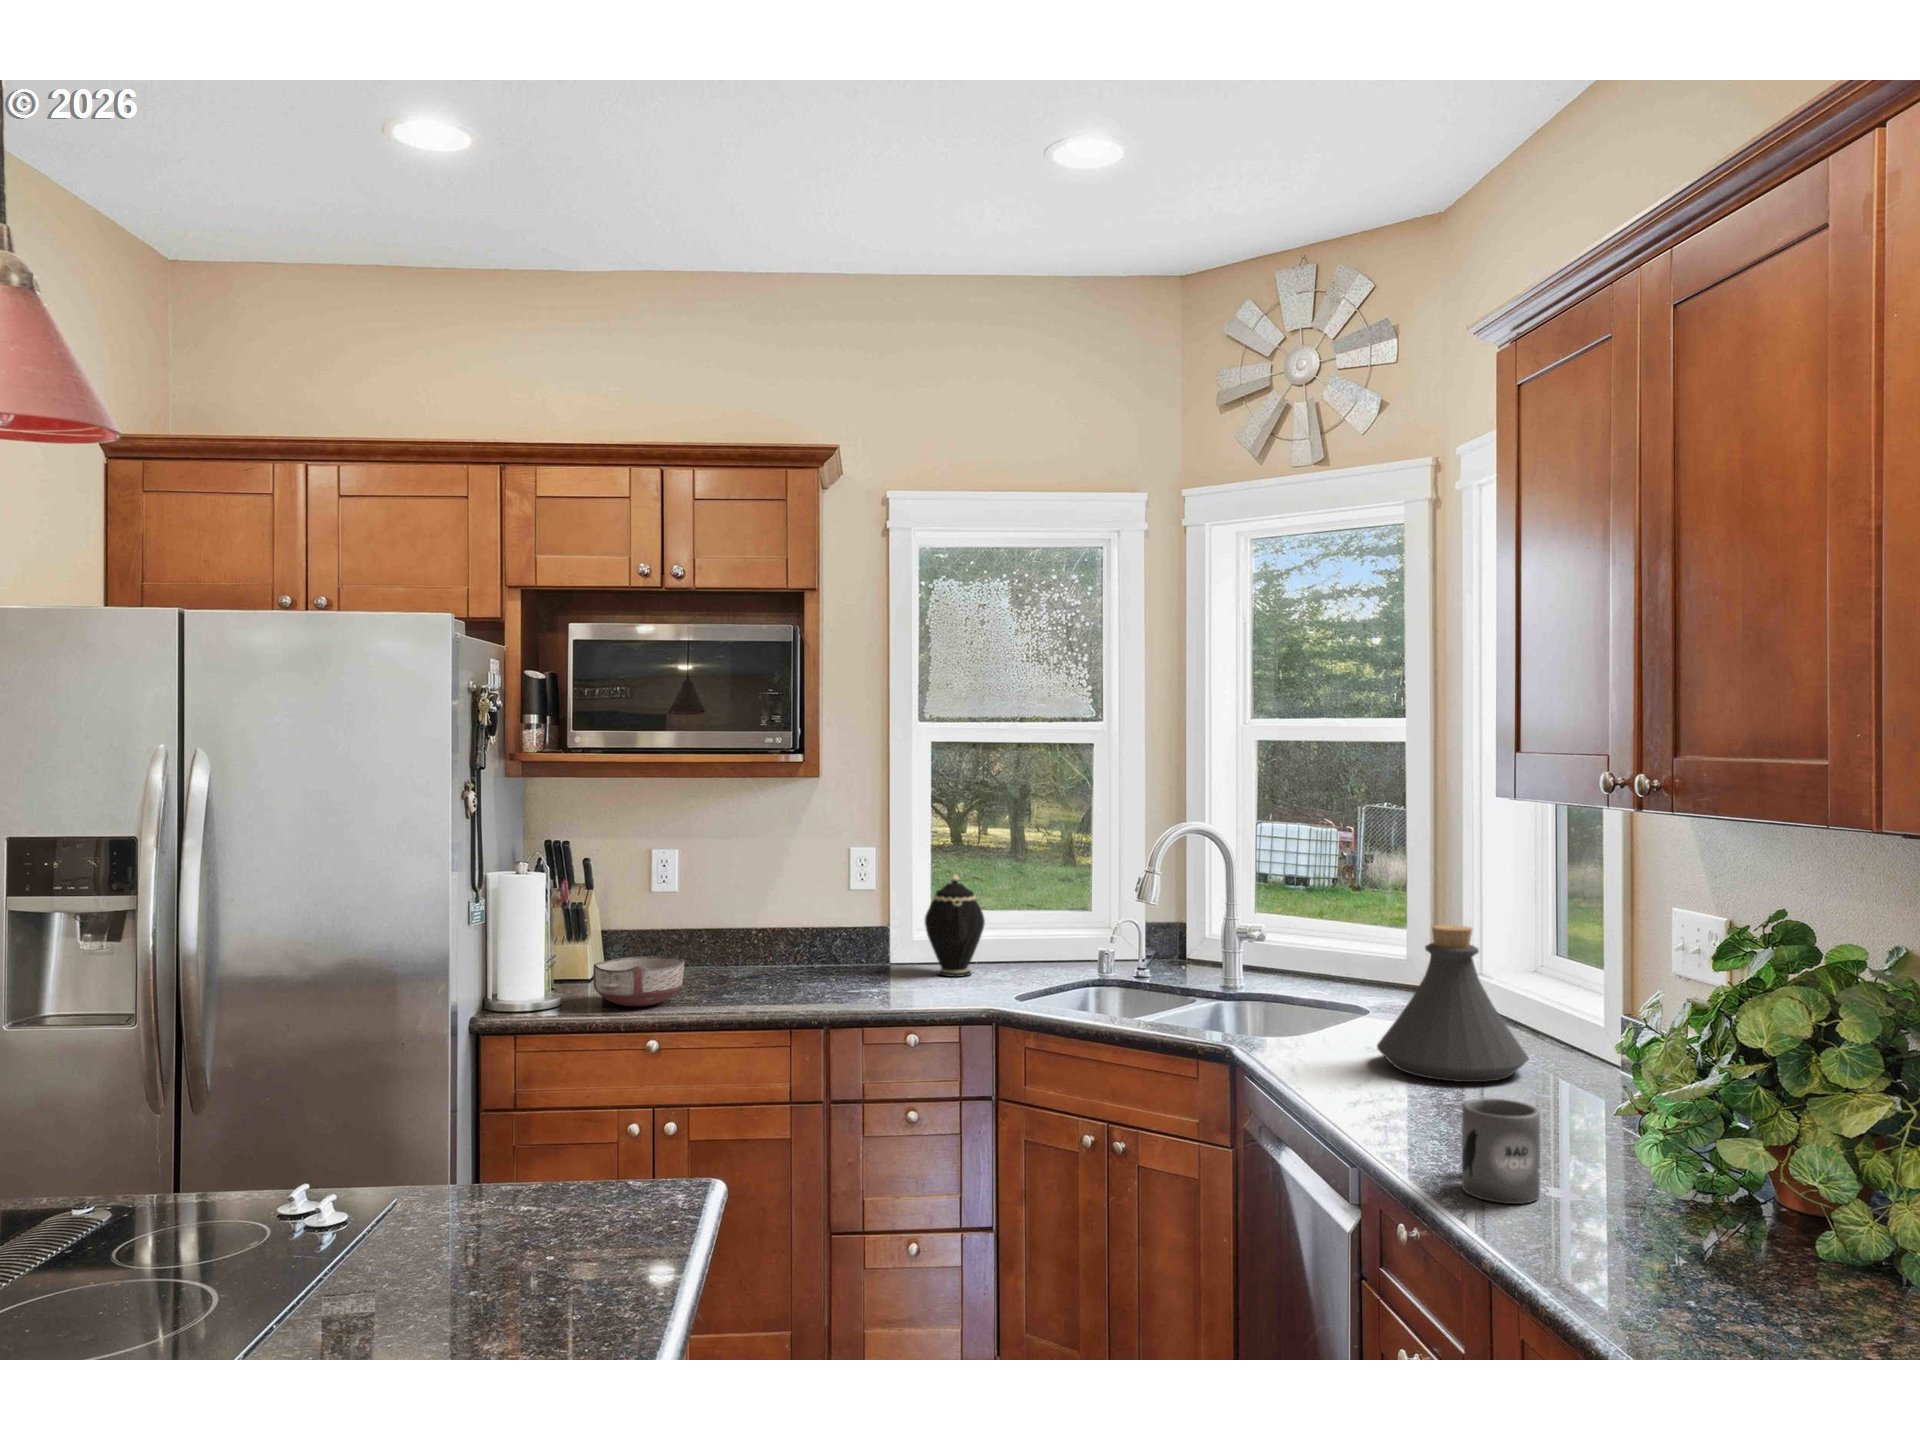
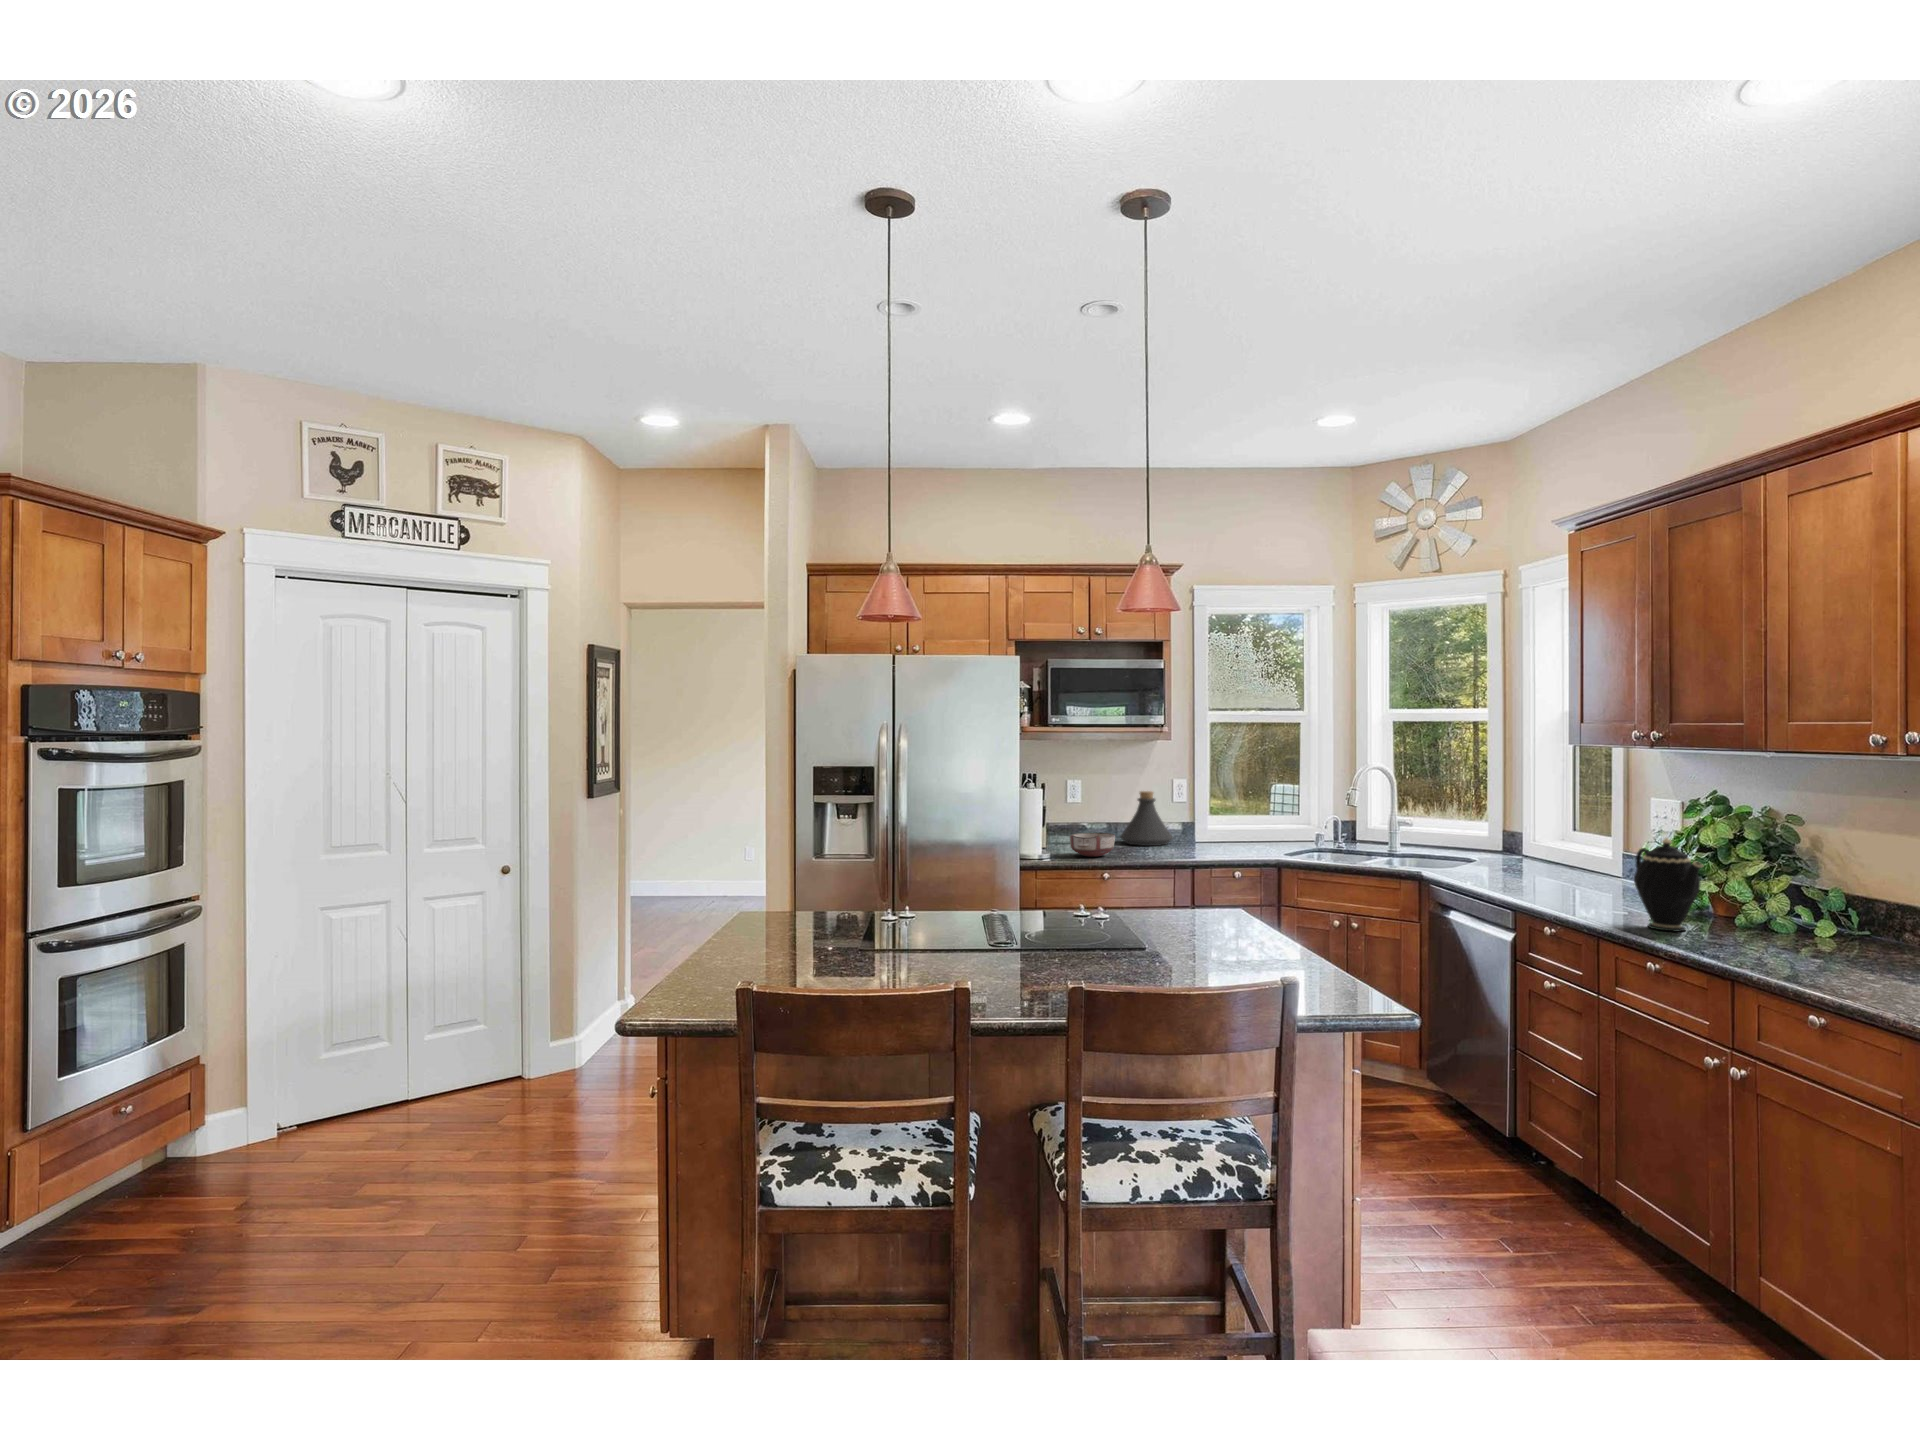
teapot: present [925,875,985,977] -> present [1634,838,1703,932]
bottle: present [1377,925,1529,1082] -> present [1121,791,1173,846]
mug: present [1462,1098,1540,1204] -> none [1571,872,1609,913]

